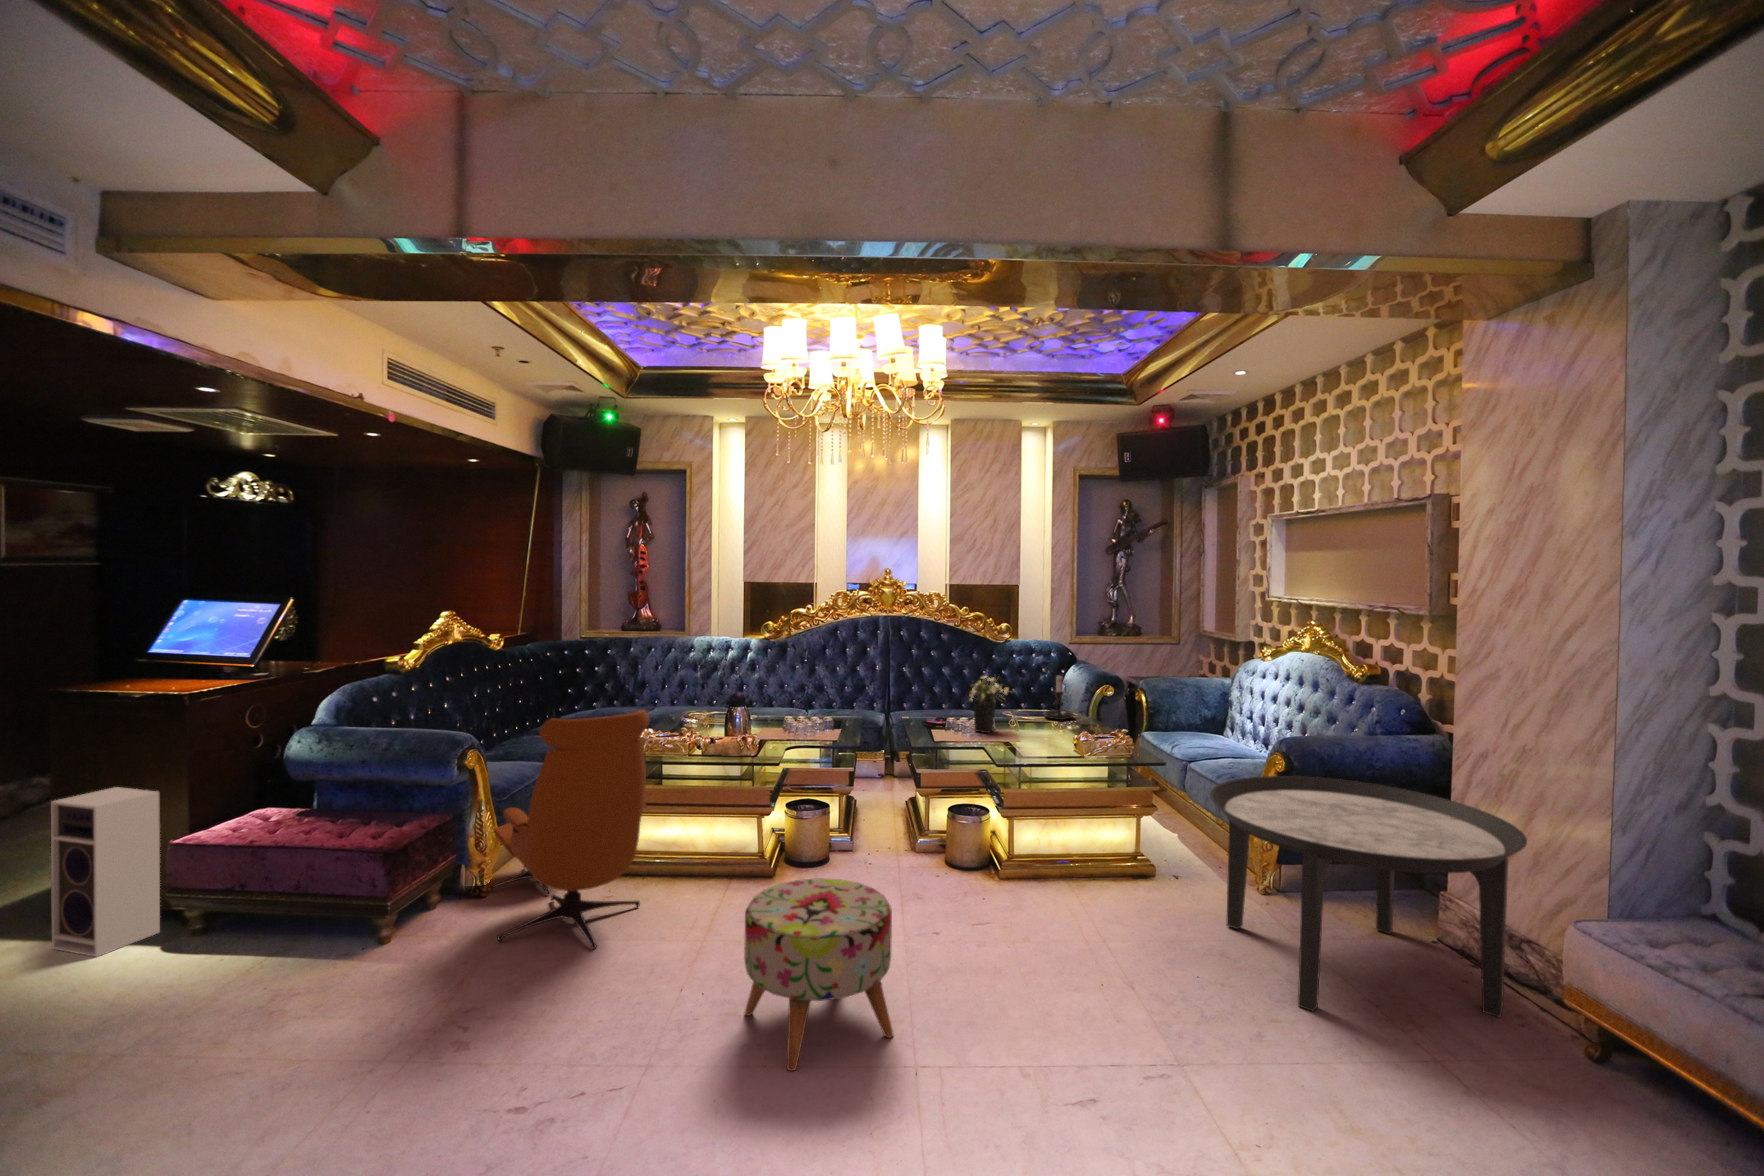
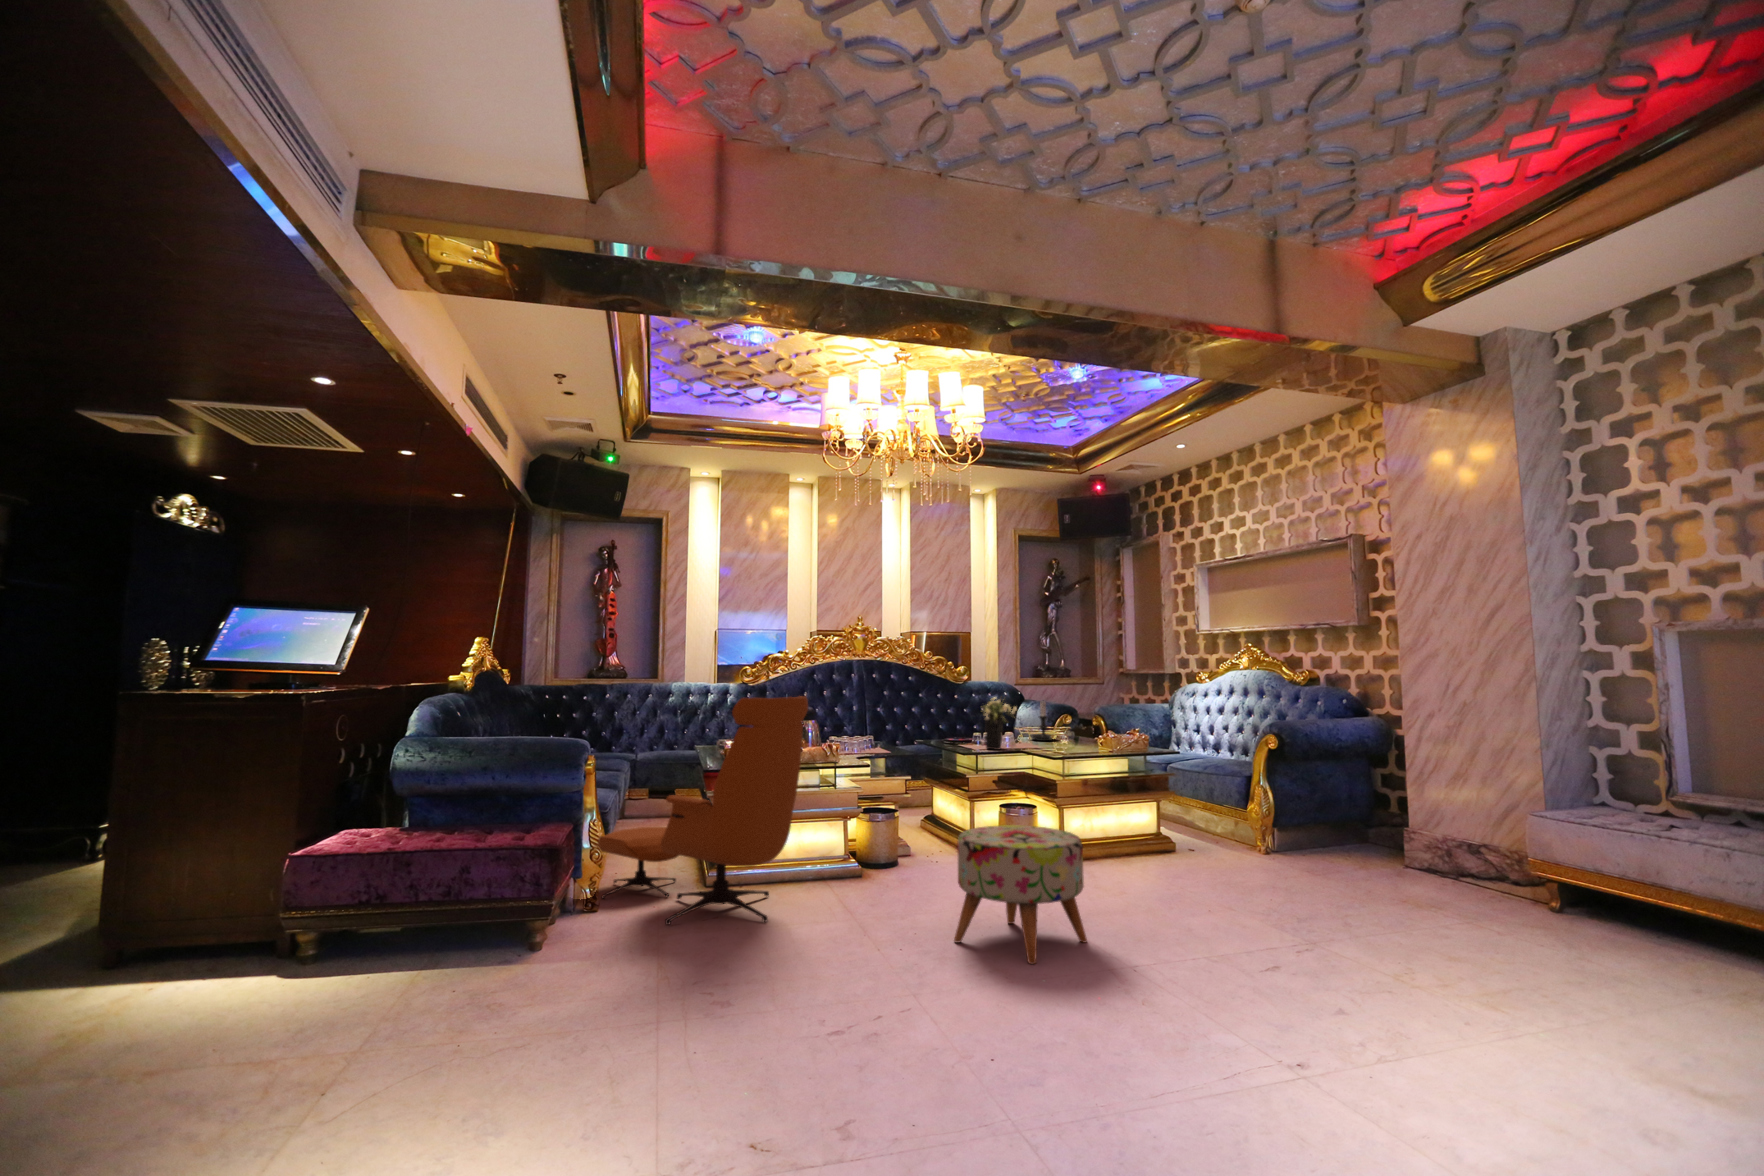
round table: present [1210,776,1527,1017] -> none [1247,748,1486,903]
speaker: present [51,787,160,957] -> none [173,794,293,970]

